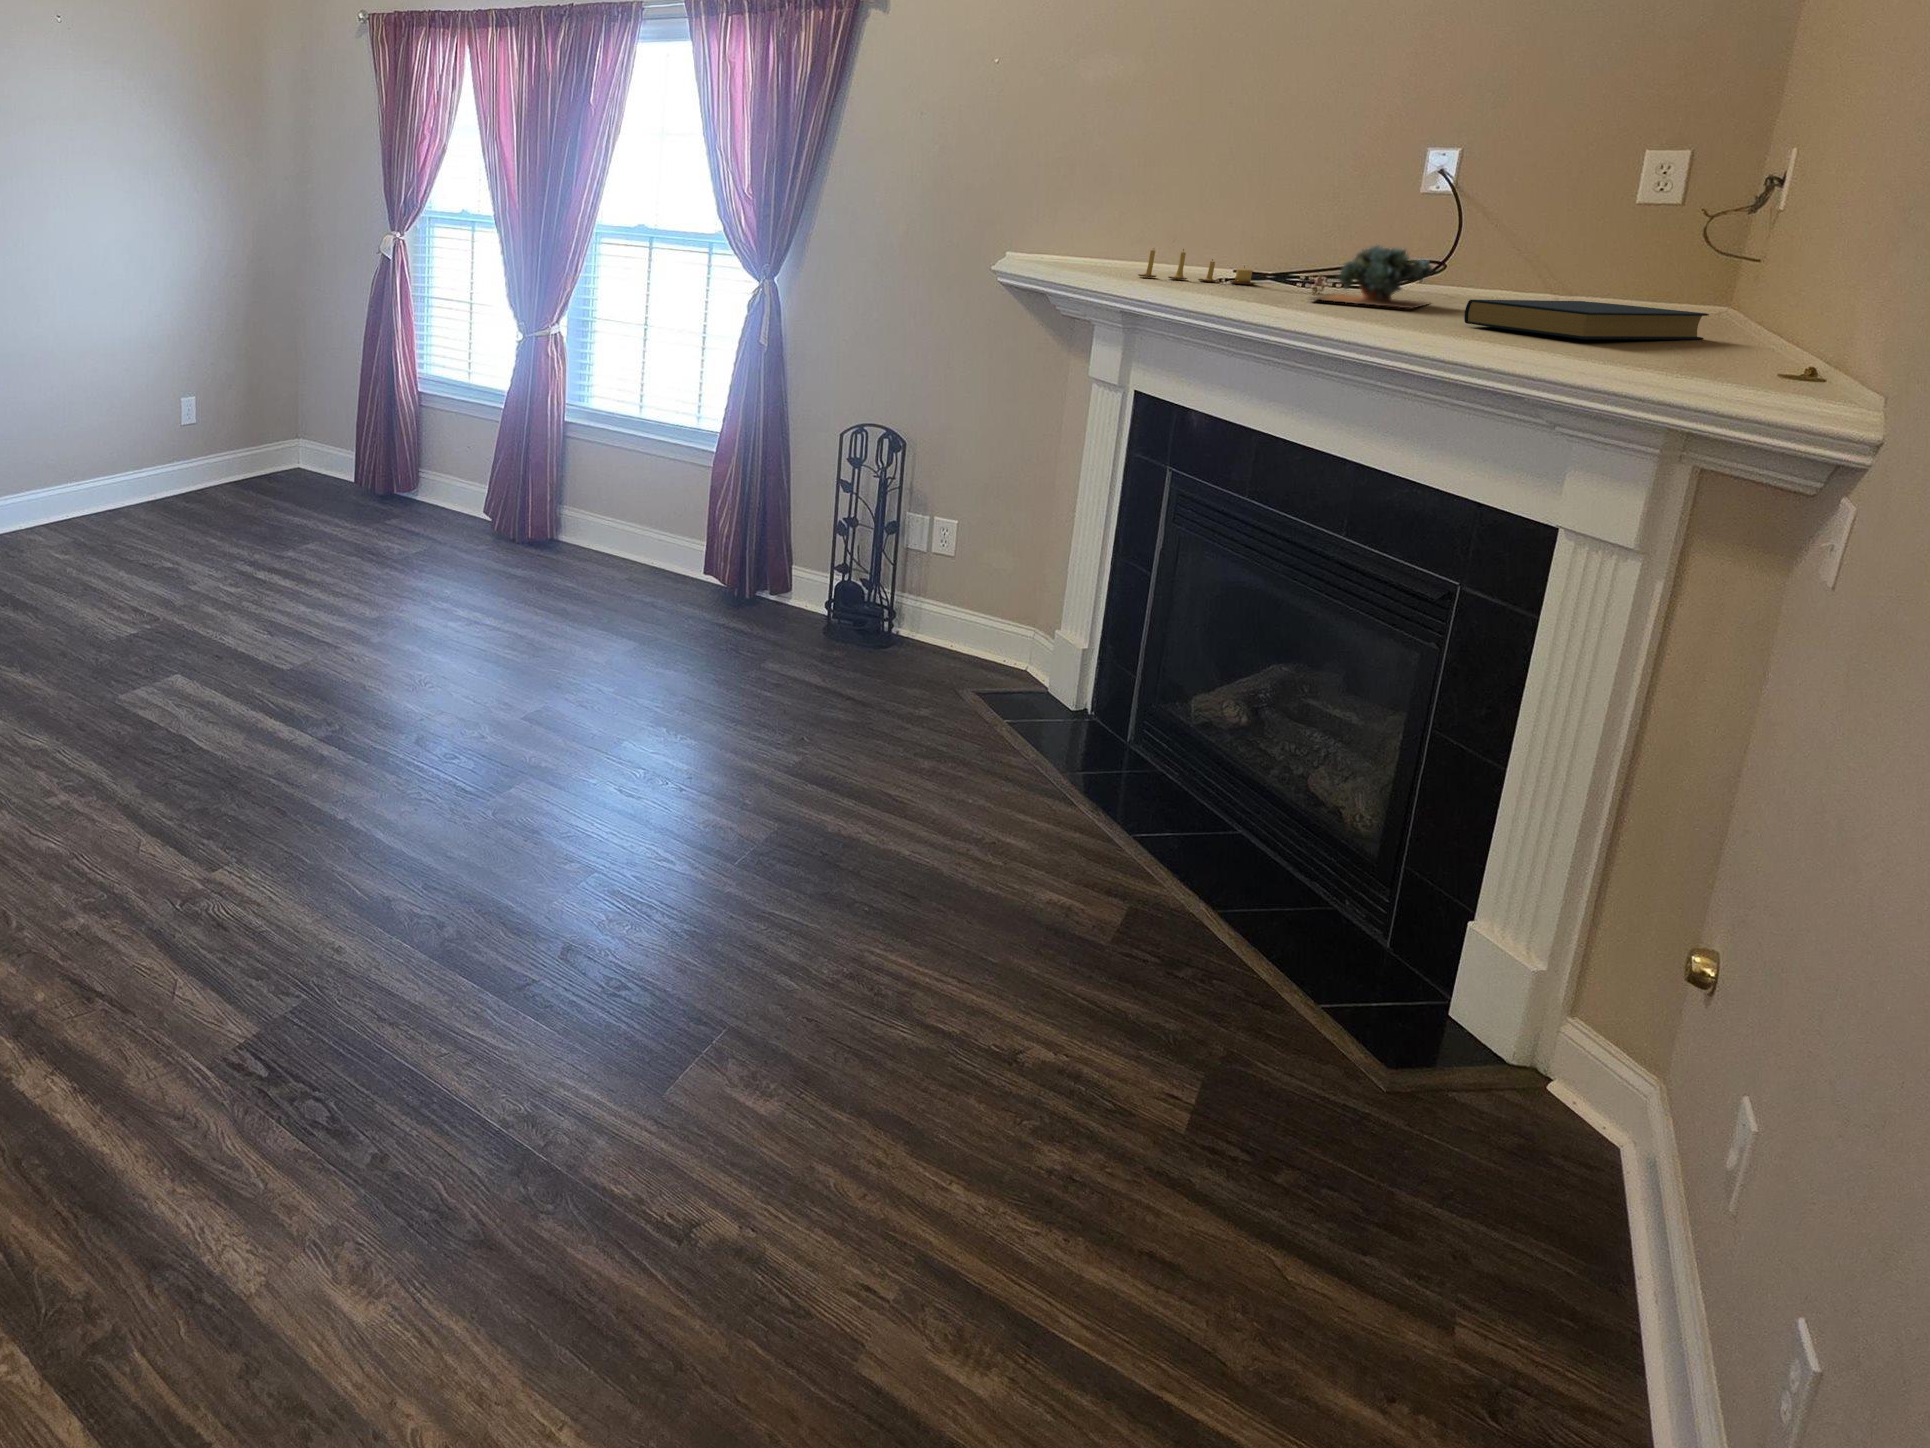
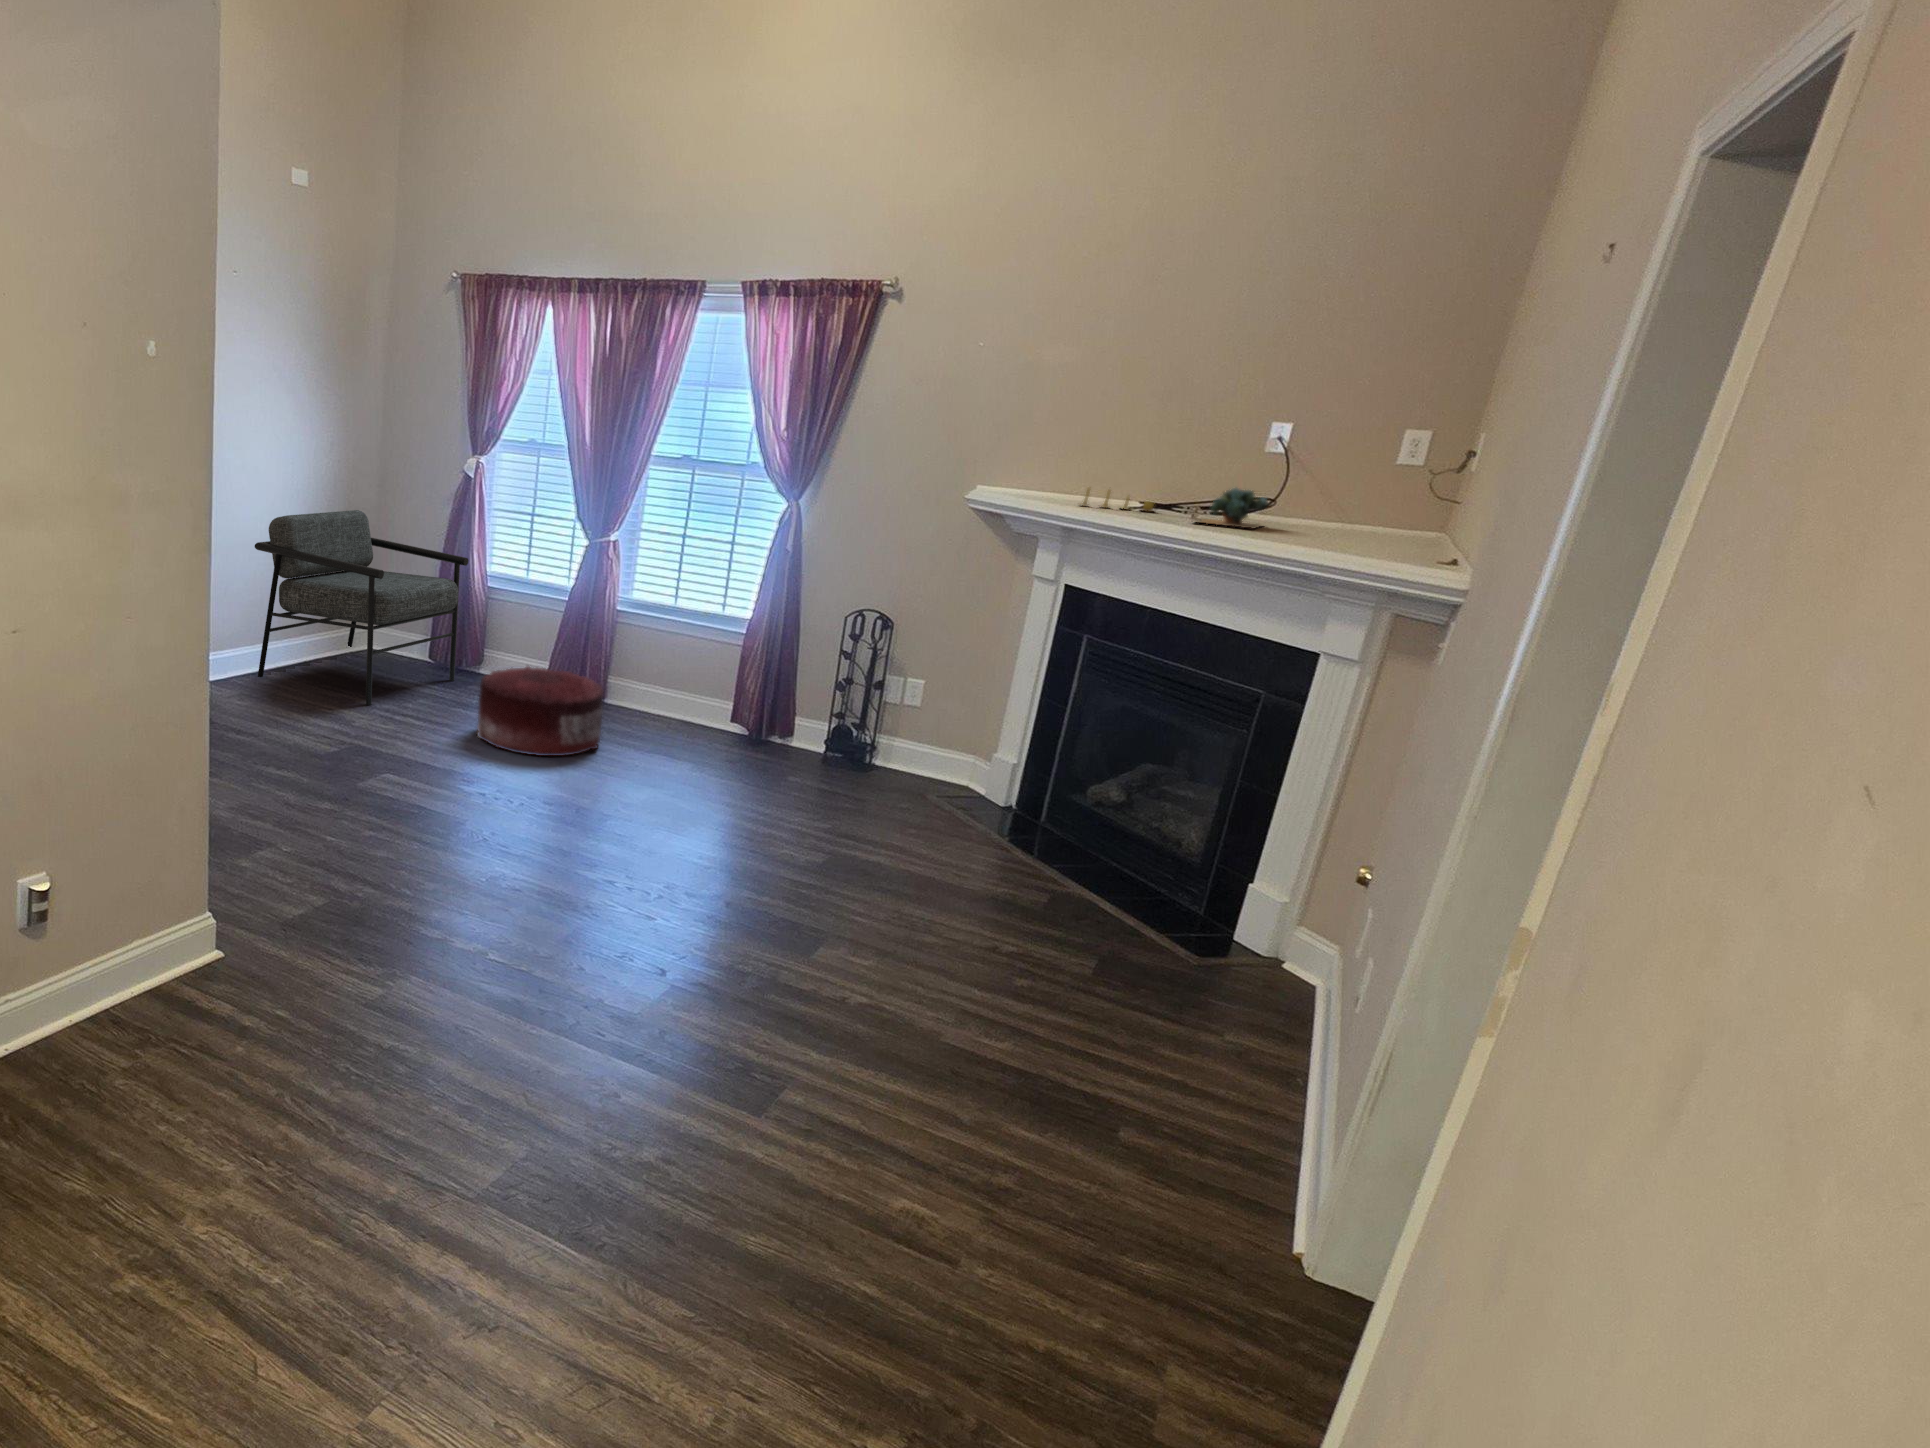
armchair: none [103,298,382,552] -> present [255,510,468,705]
hardback book: present [1464,300,1709,340] -> none [1282,523,1419,548]
pouf: none [344,499,515,634] -> present [477,666,604,756]

